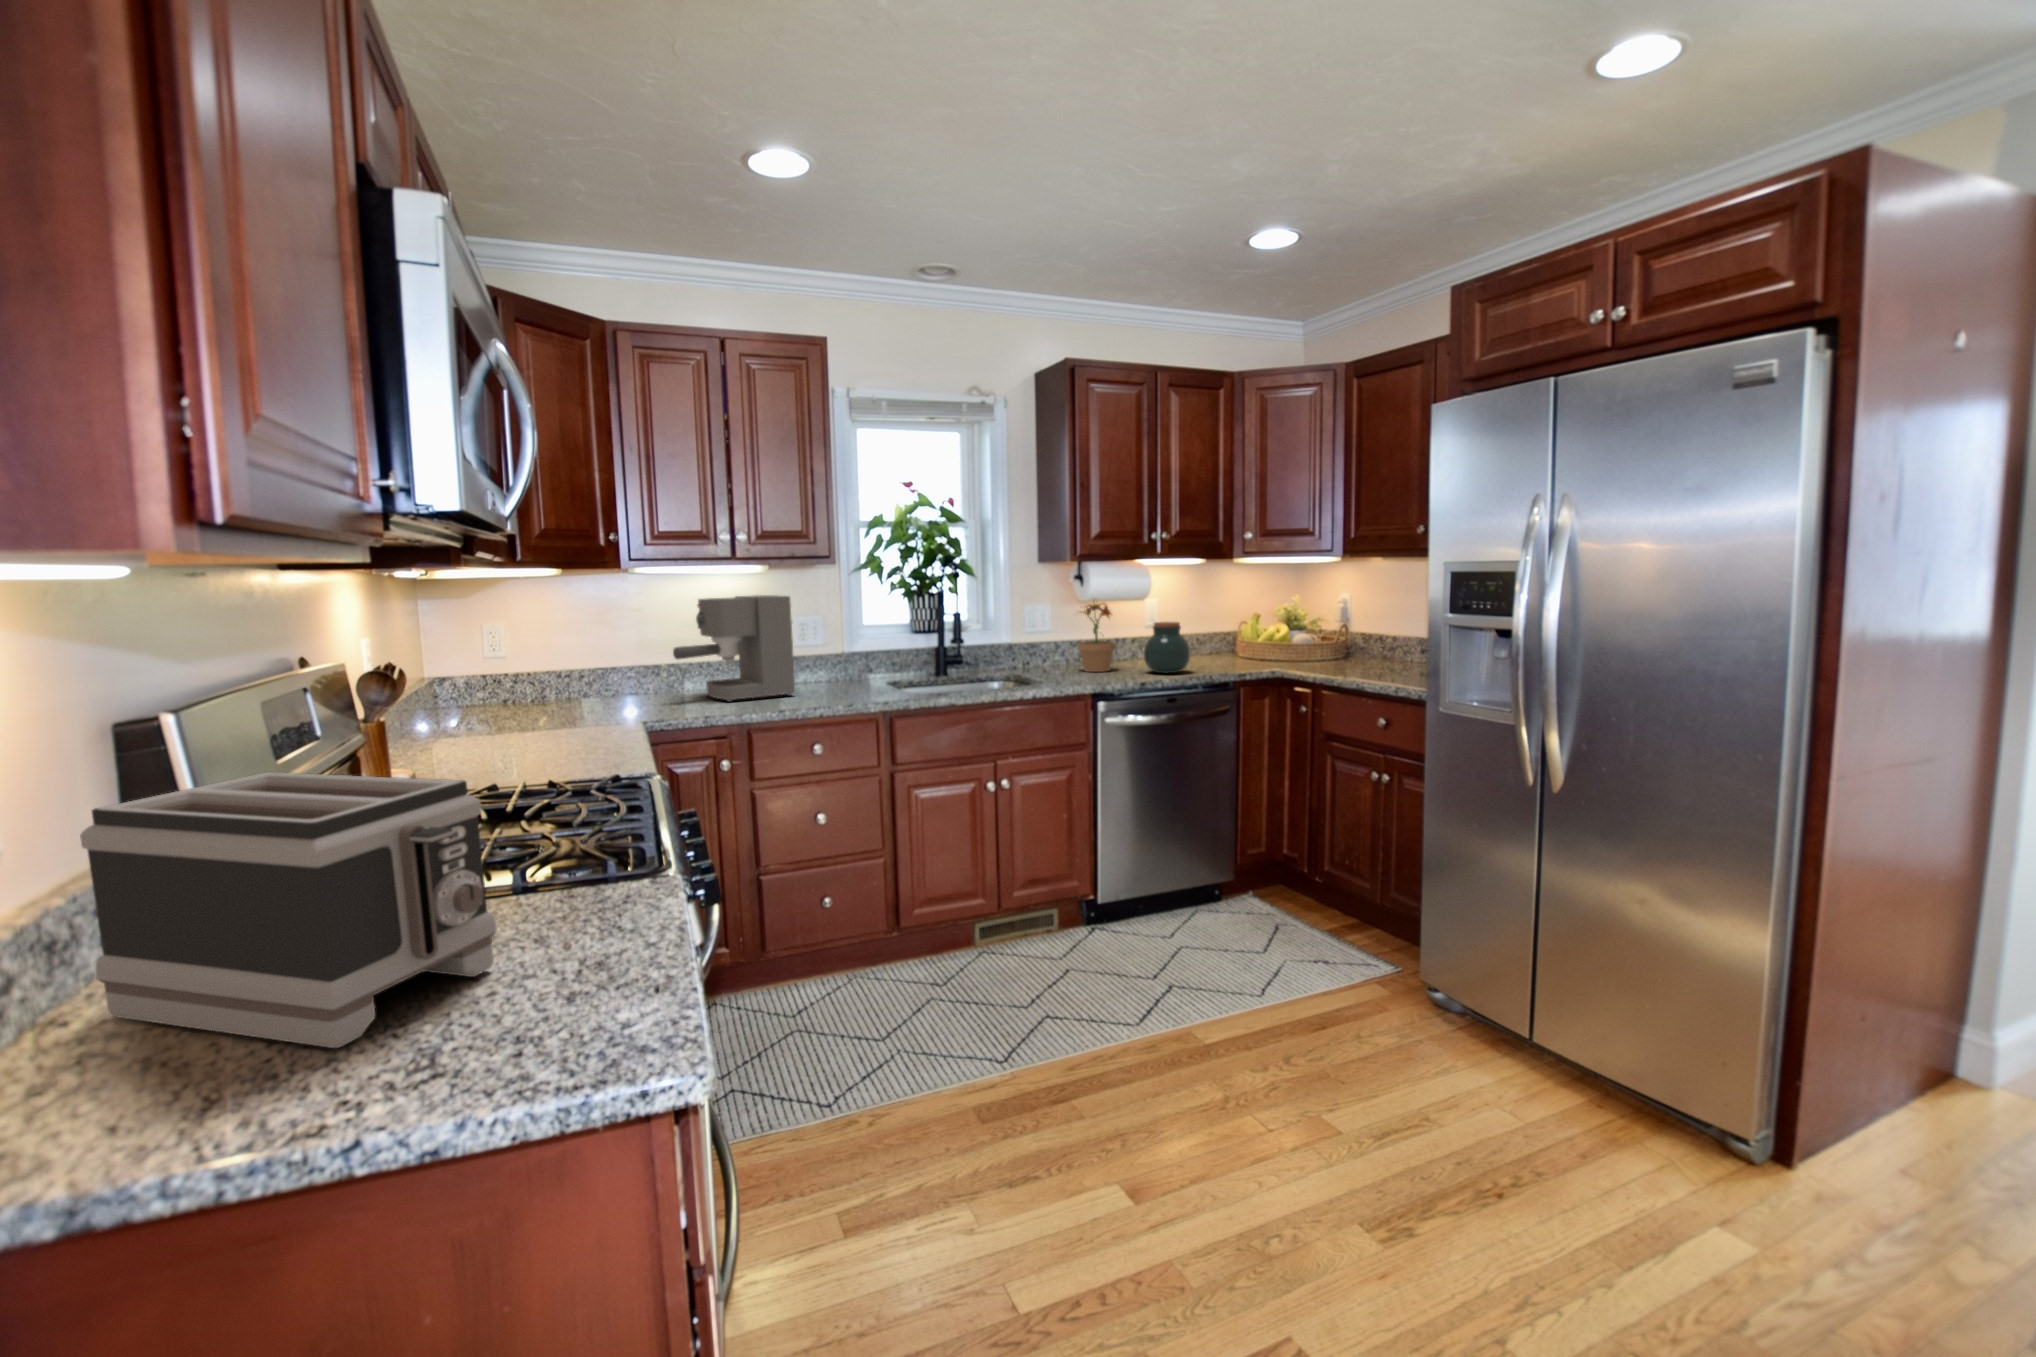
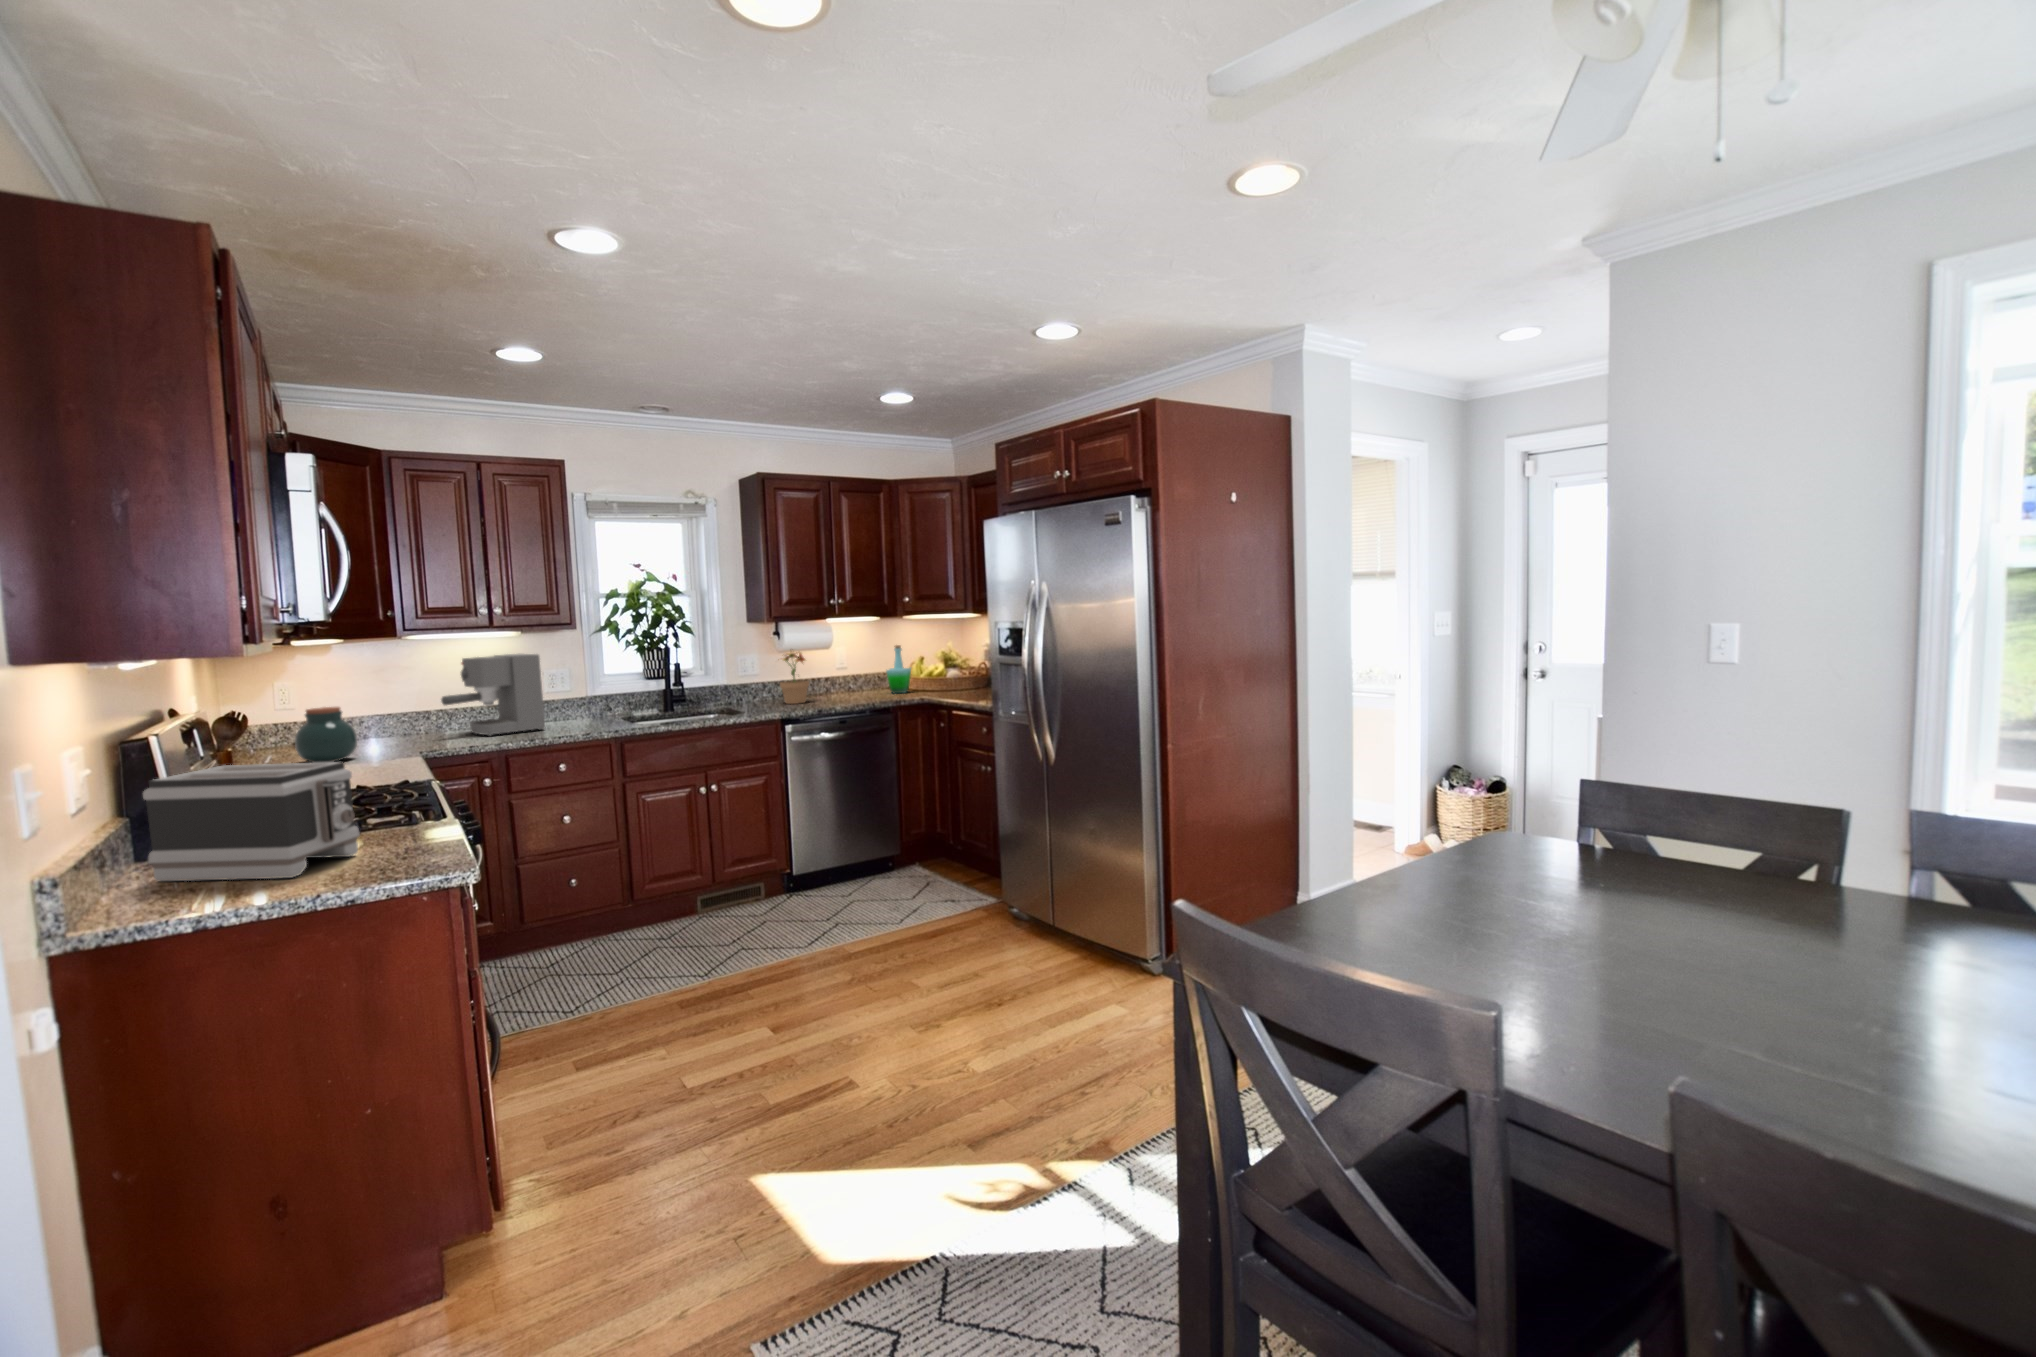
bottle: none [1211,598,1242,663] -> present [886,645,911,693]
jar: present [1144,622,1190,673] -> present [295,707,357,763]

